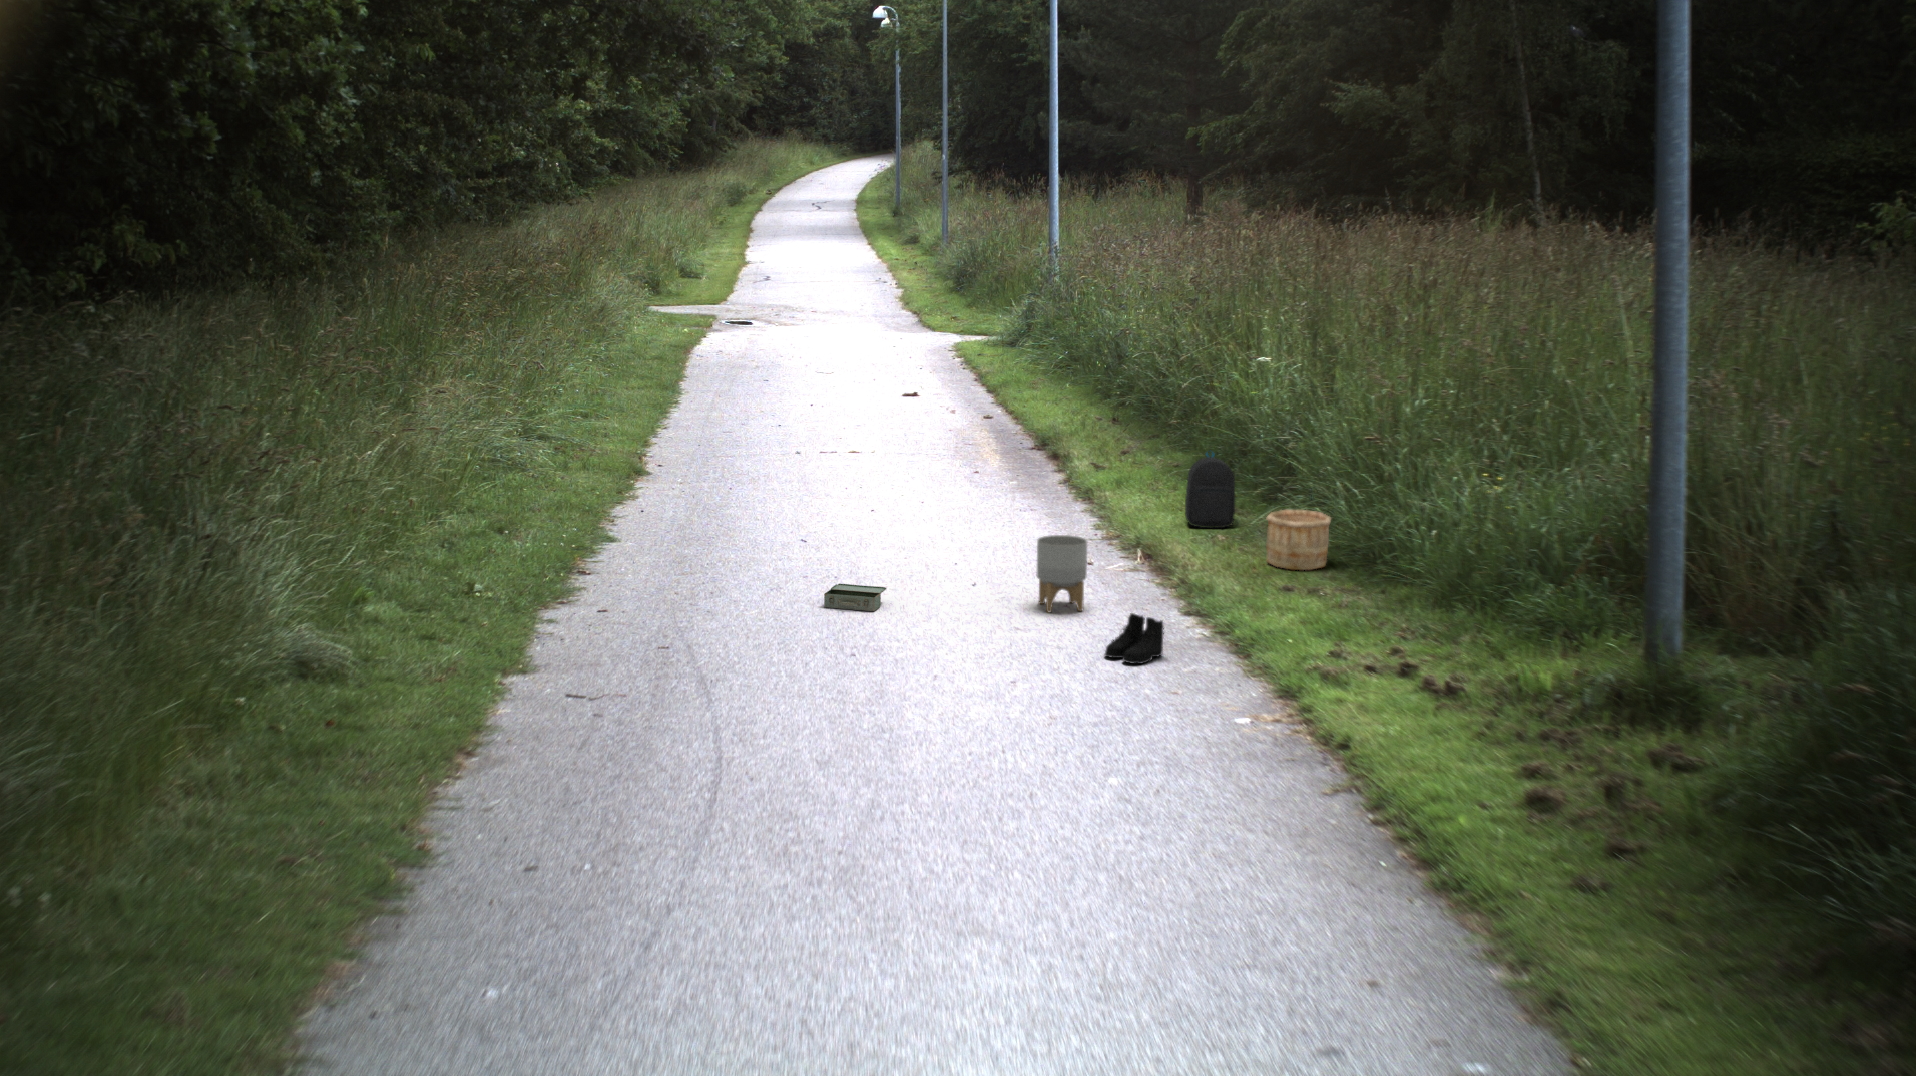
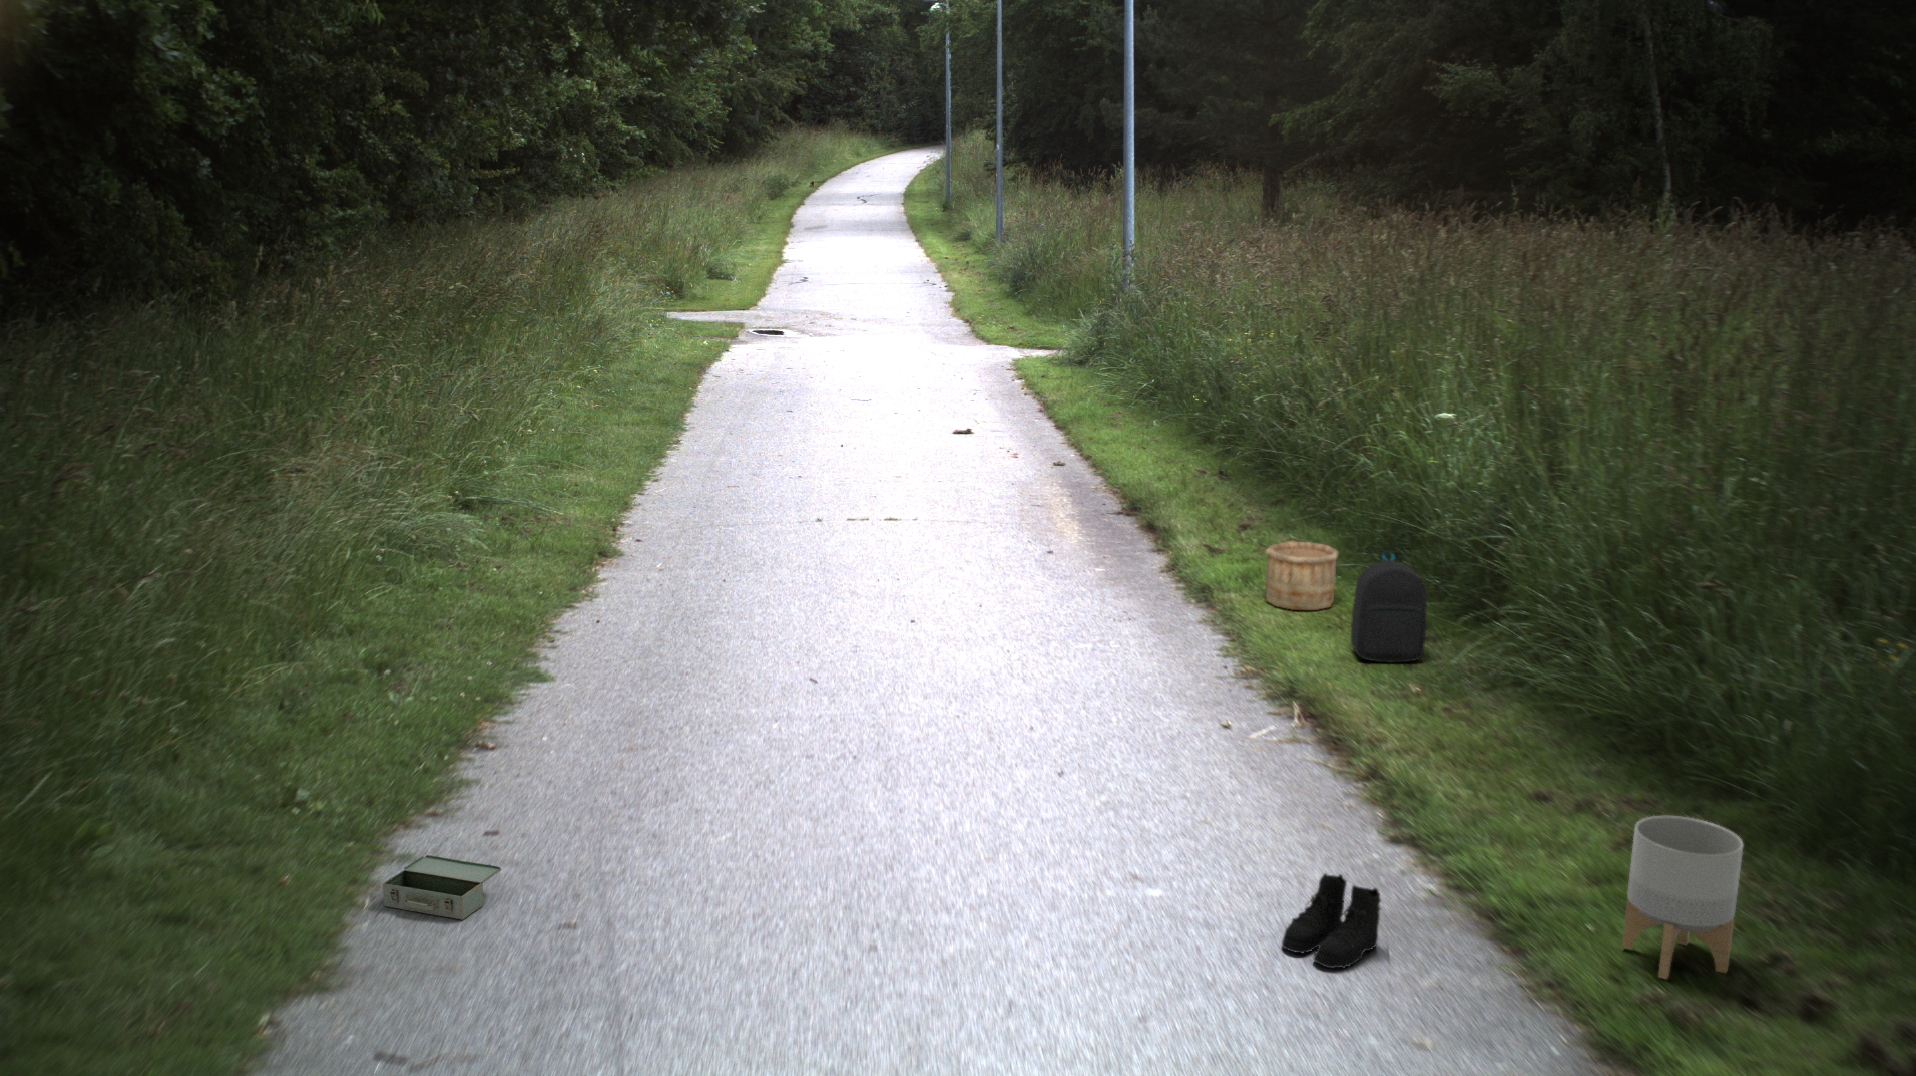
wooden bucket: present [1266,510,1331,570] -> present [1265,542,1339,610]
planter: present [1036,535,1087,613] -> present [1622,816,1743,979]
toolbox: present [824,584,887,611] -> present [383,855,501,920]

